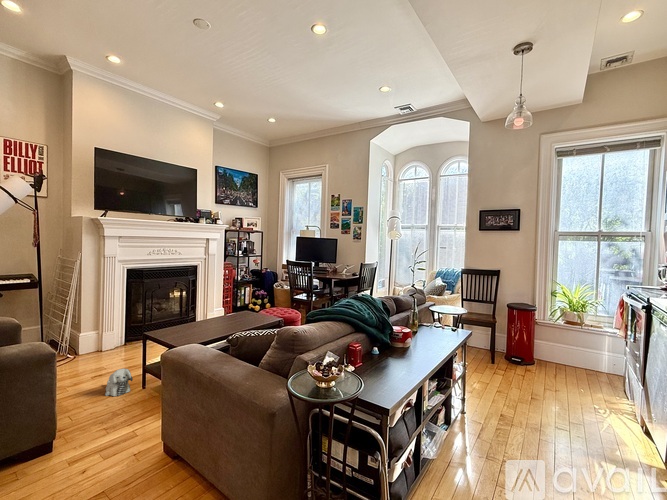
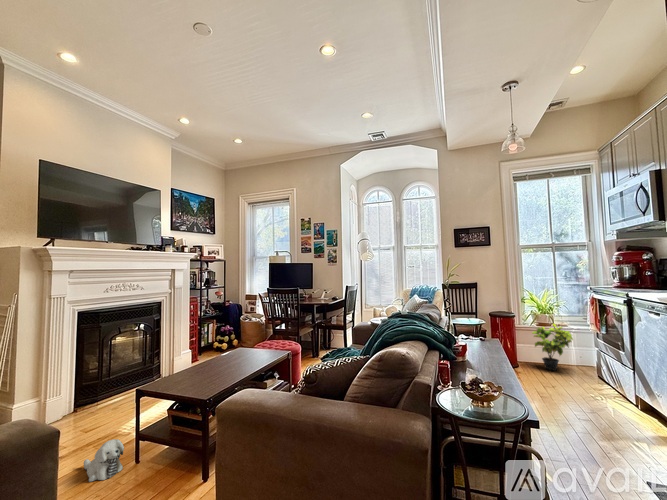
potted plant: none [552,322,601,374] -> present [532,324,573,370]

